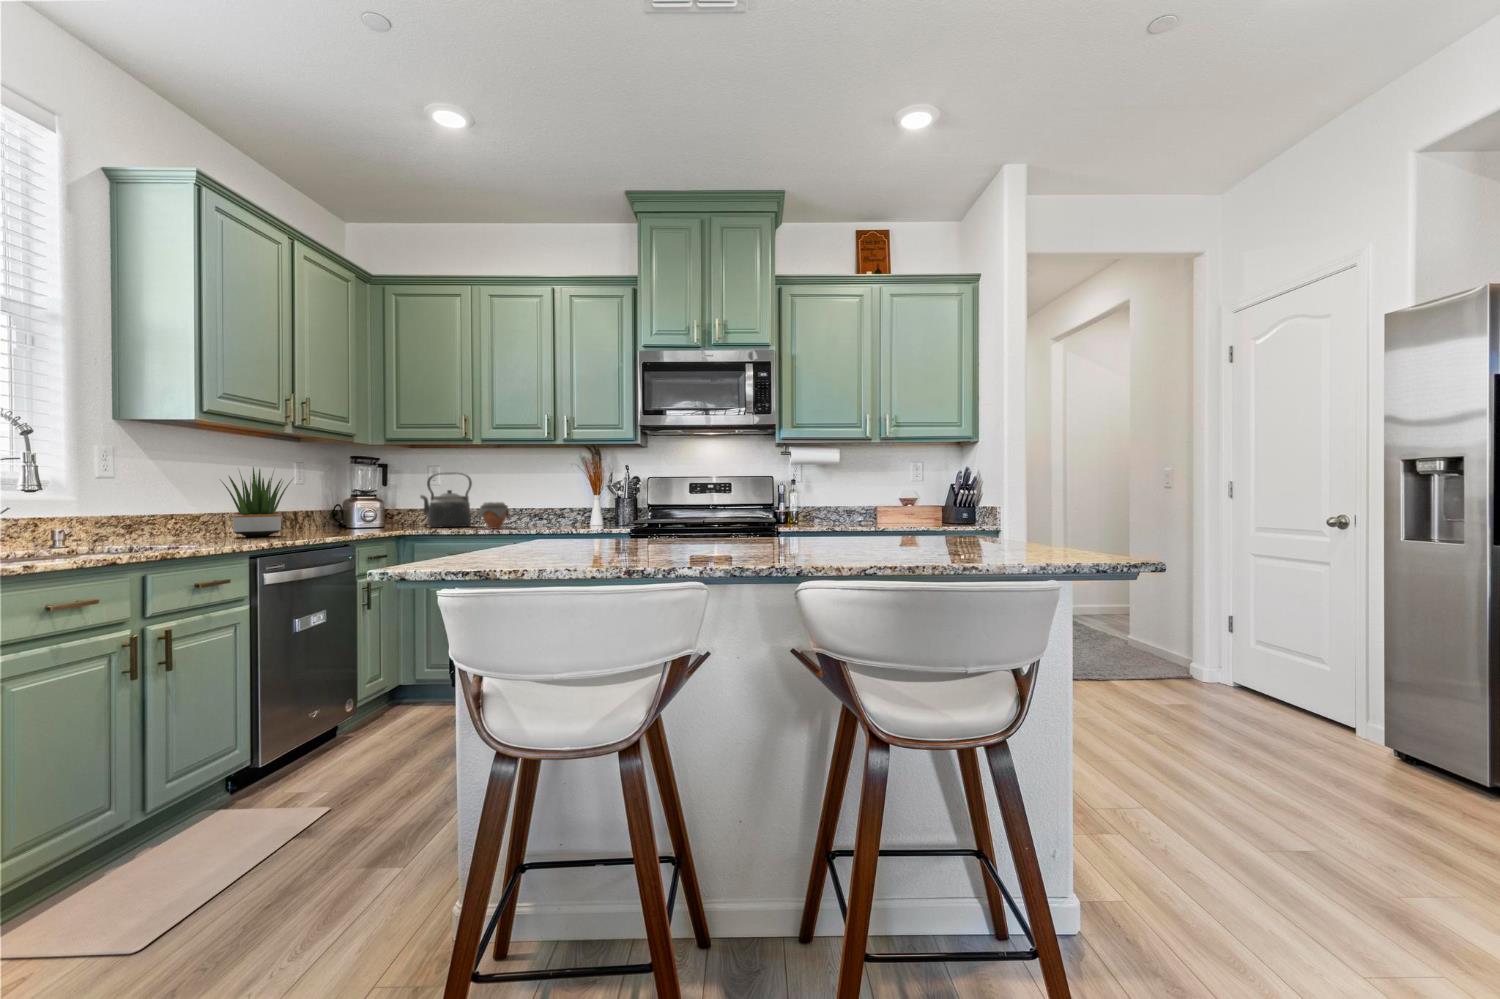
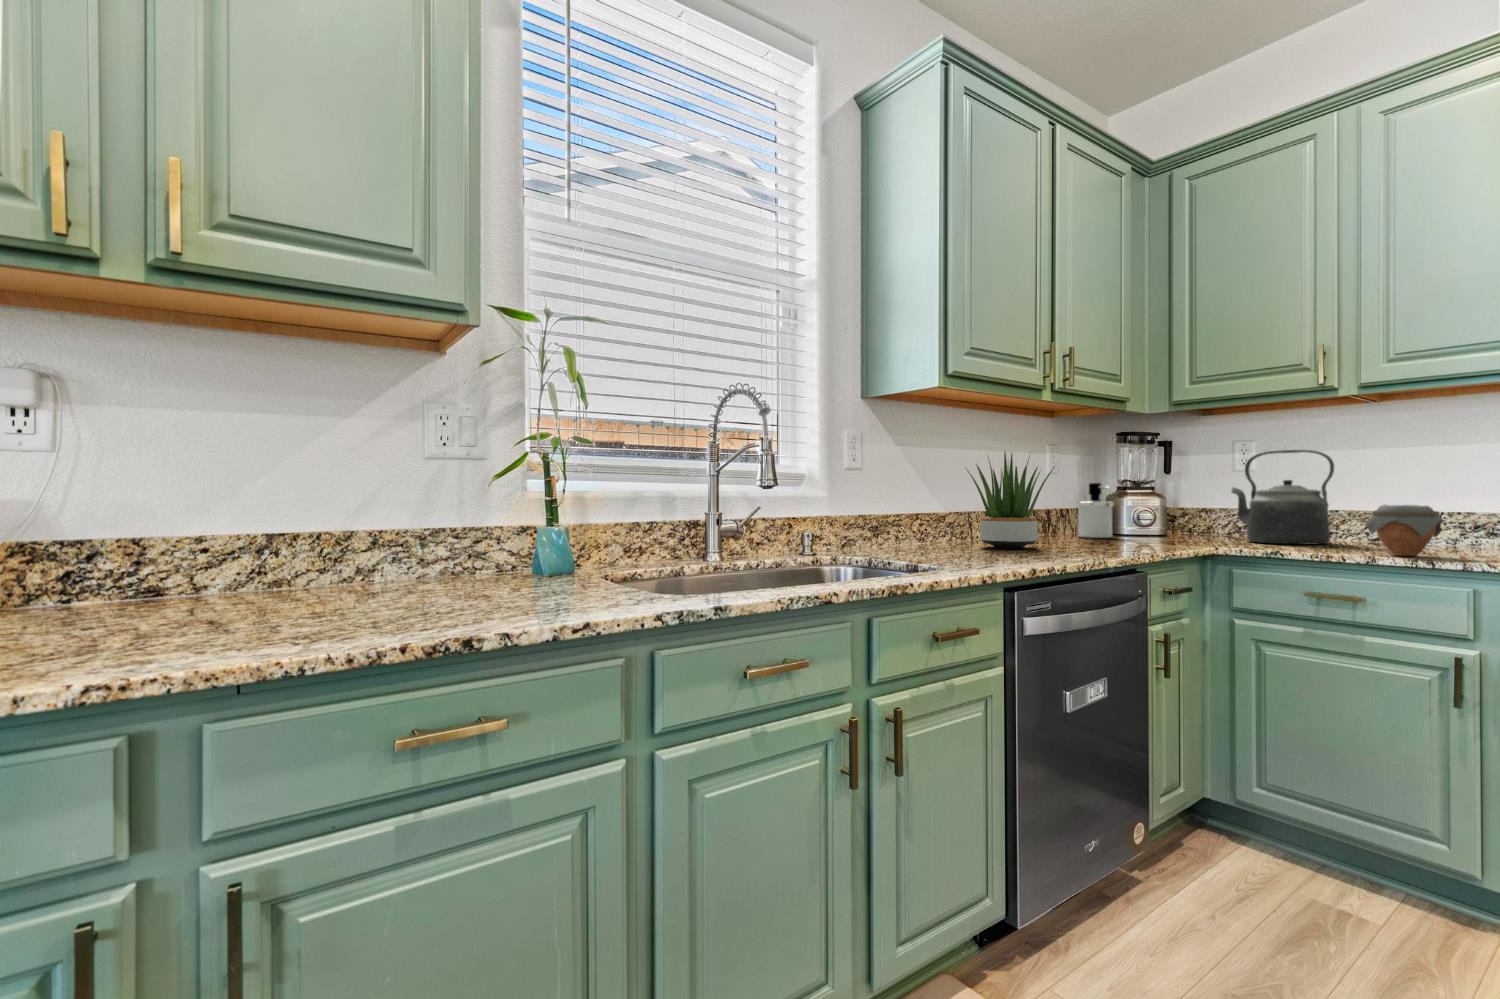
soap dispenser: none [317,492,344,530] -> present [1077,483,1114,538]

